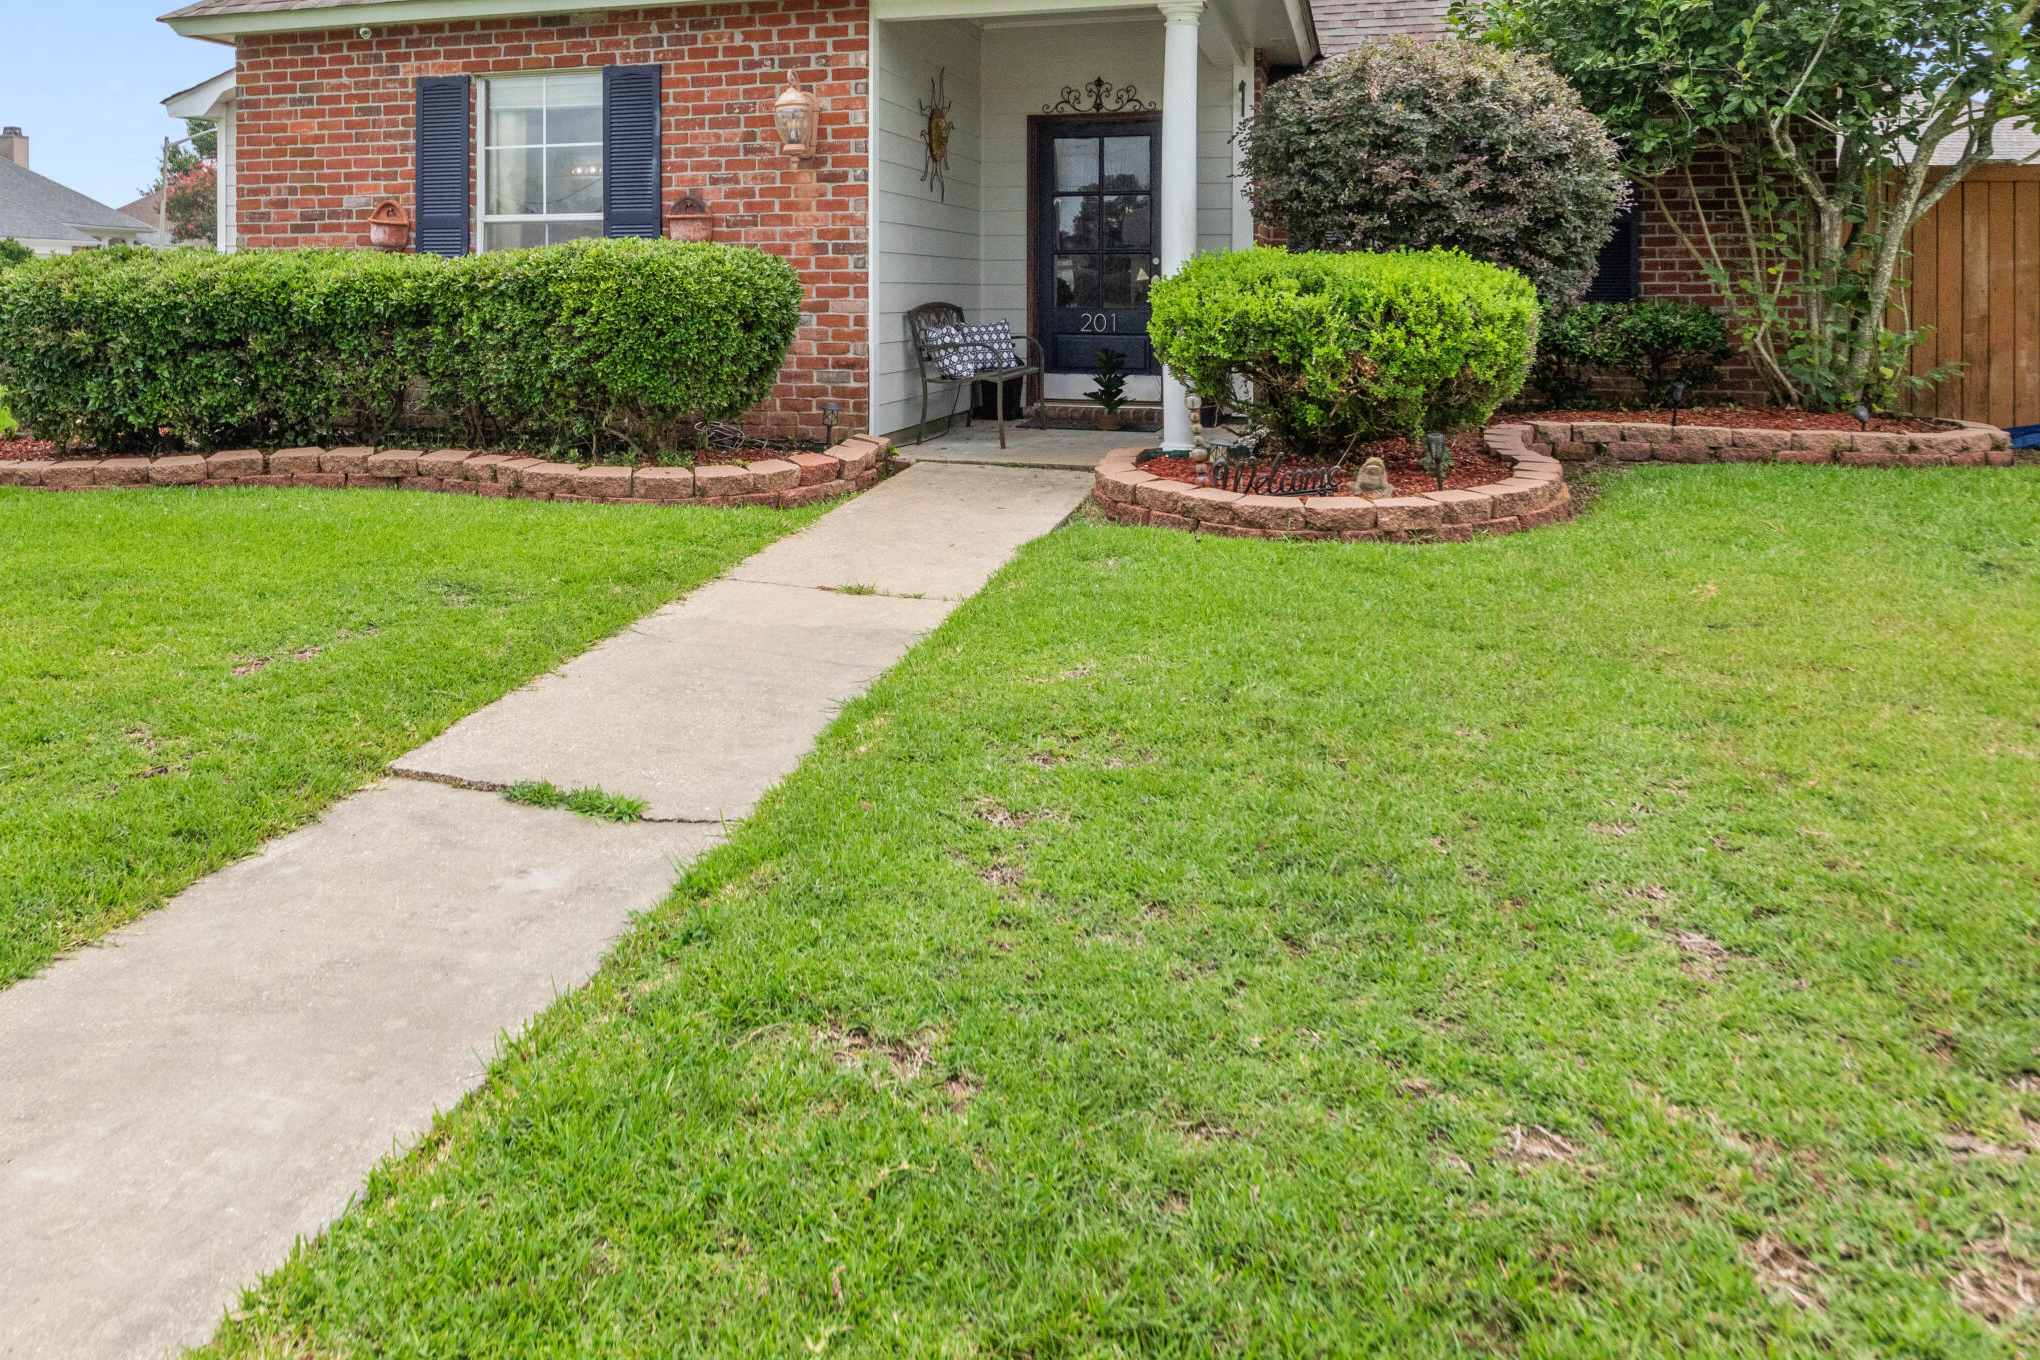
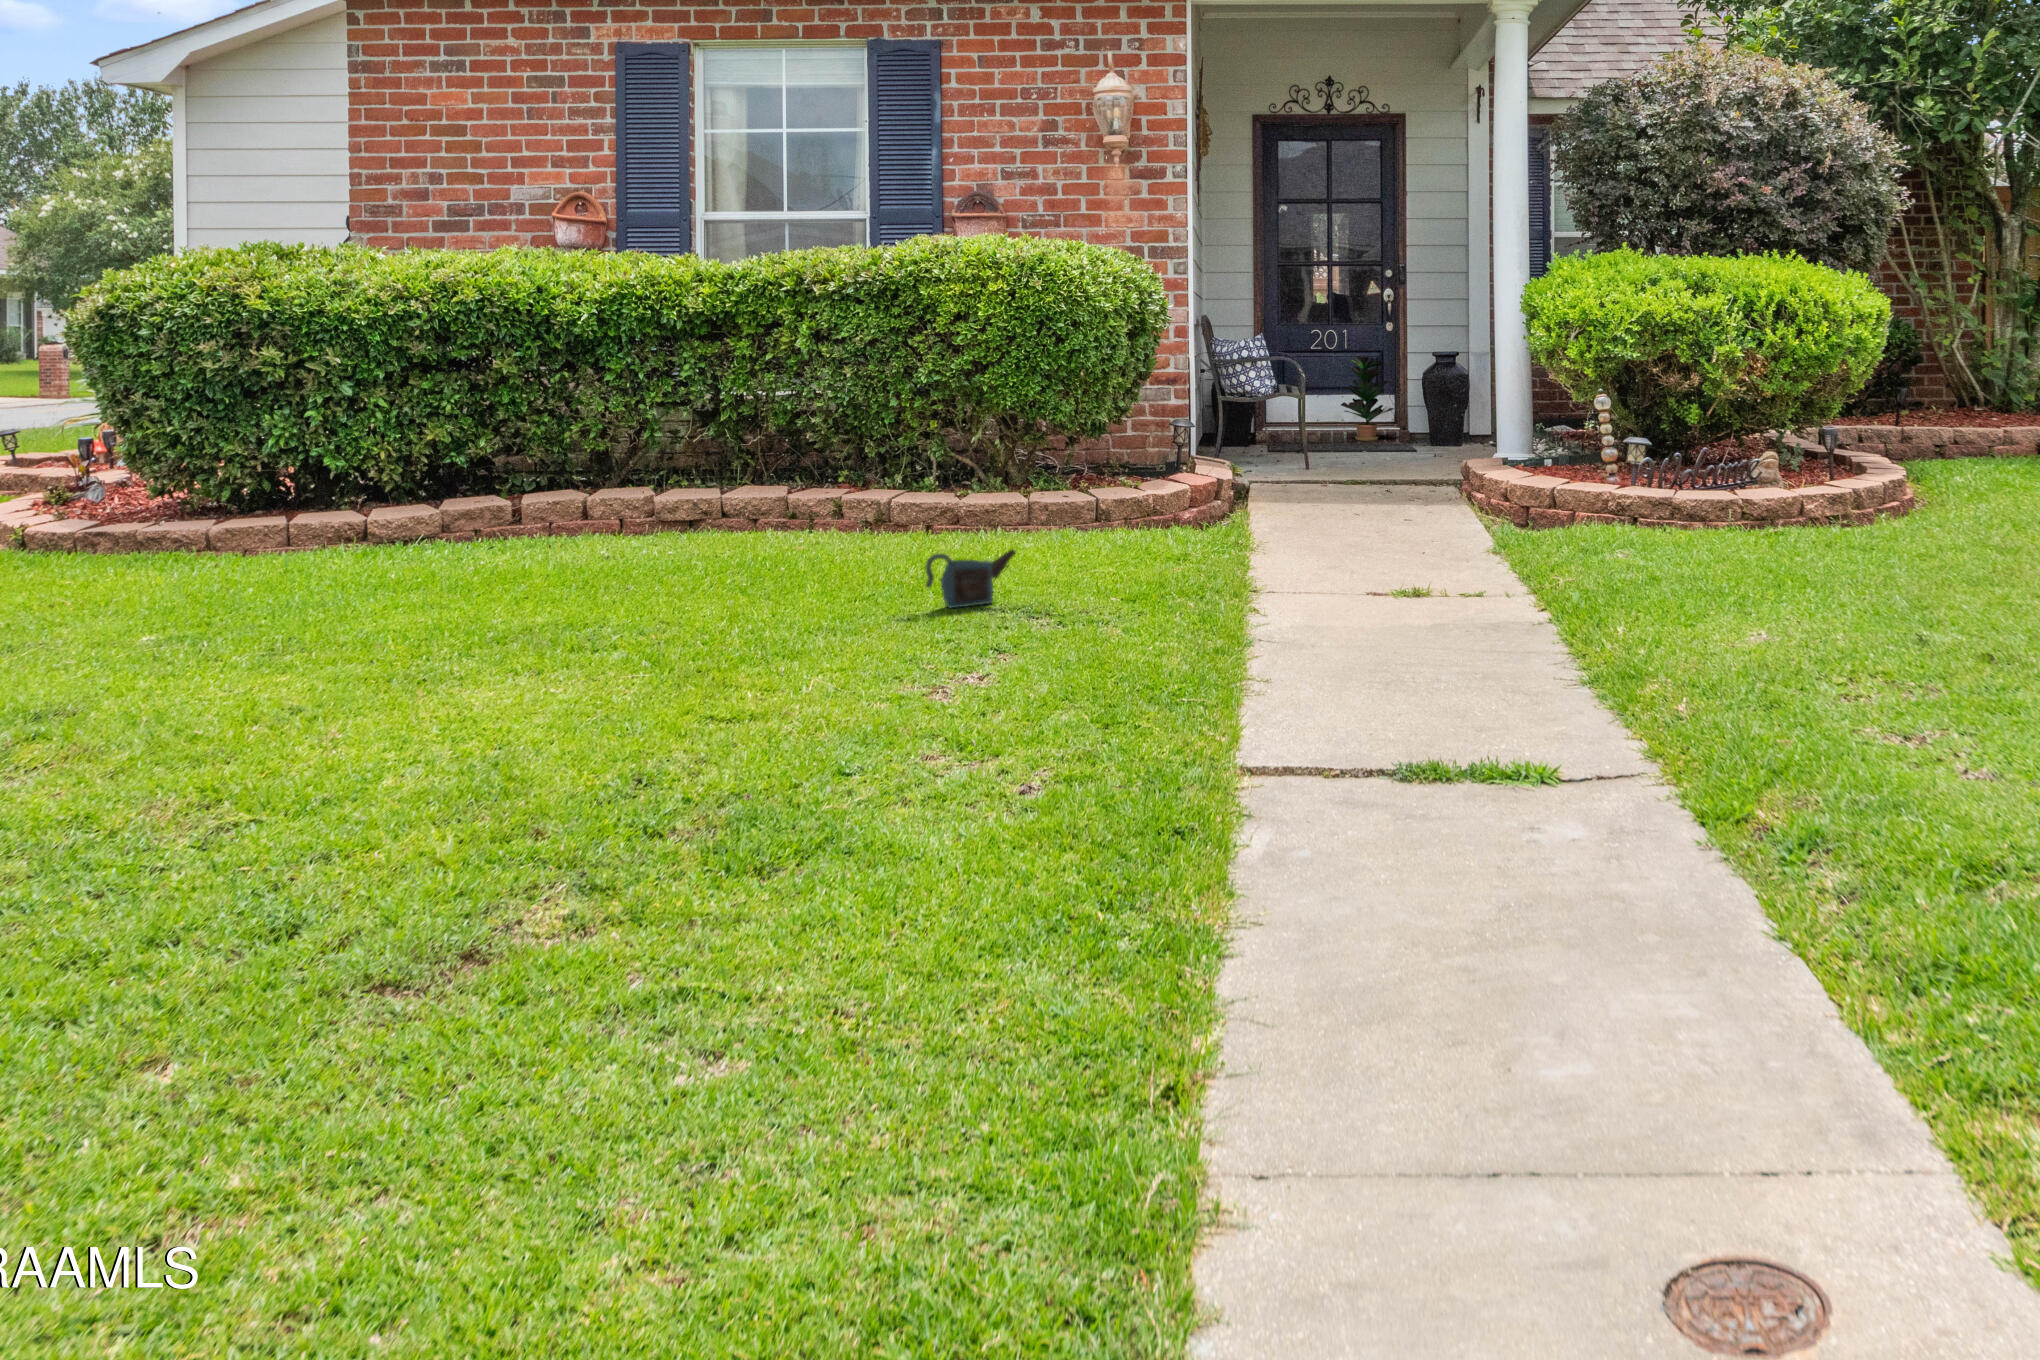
watering can: none [413,517,501,566] -> present [926,549,1016,608]

